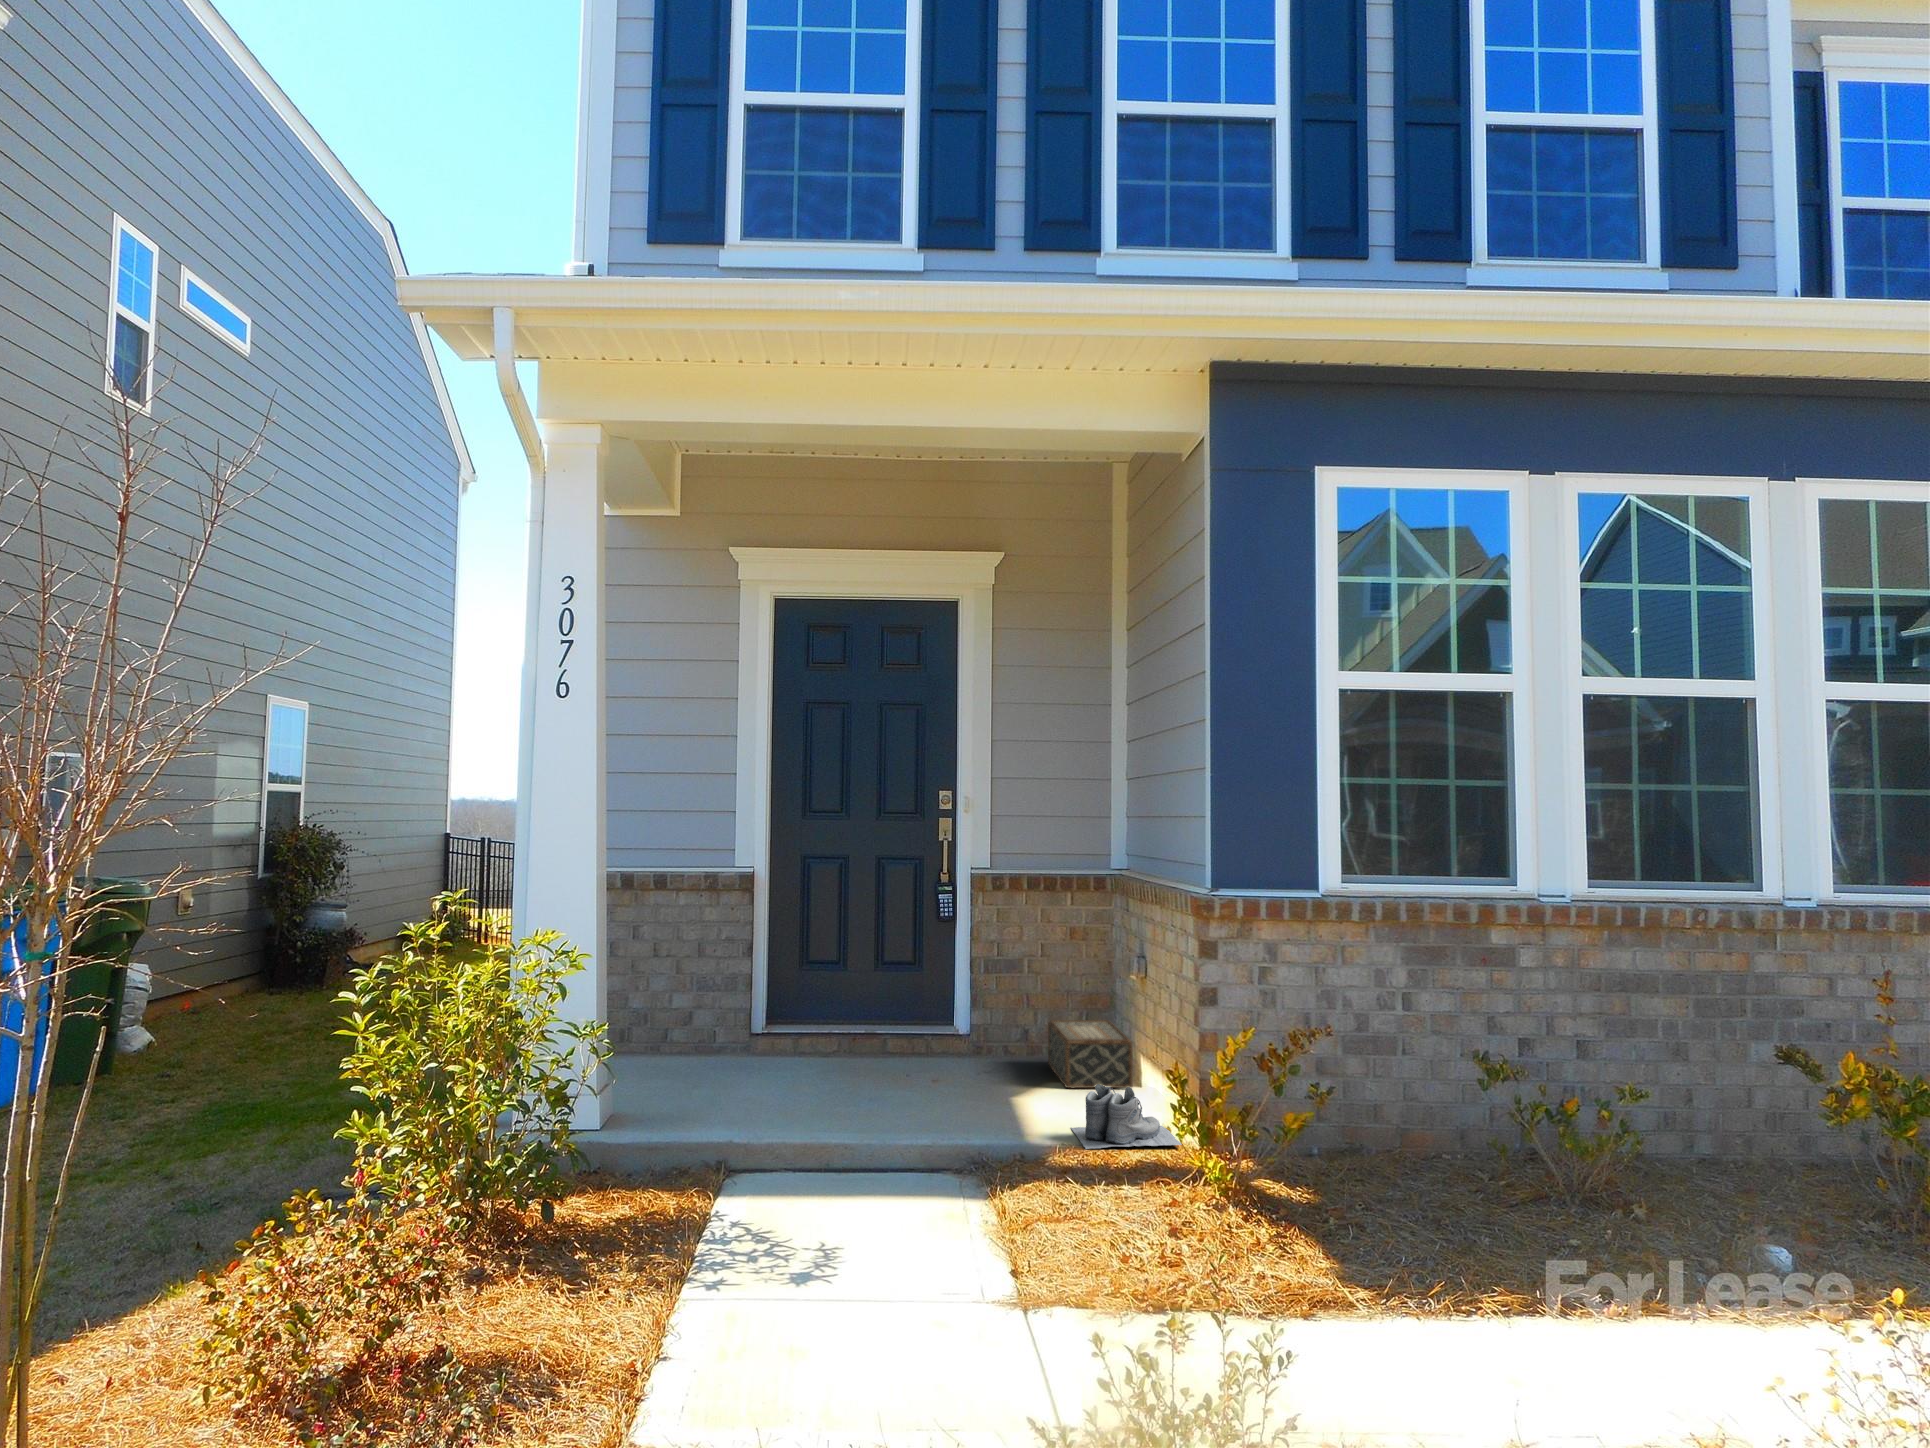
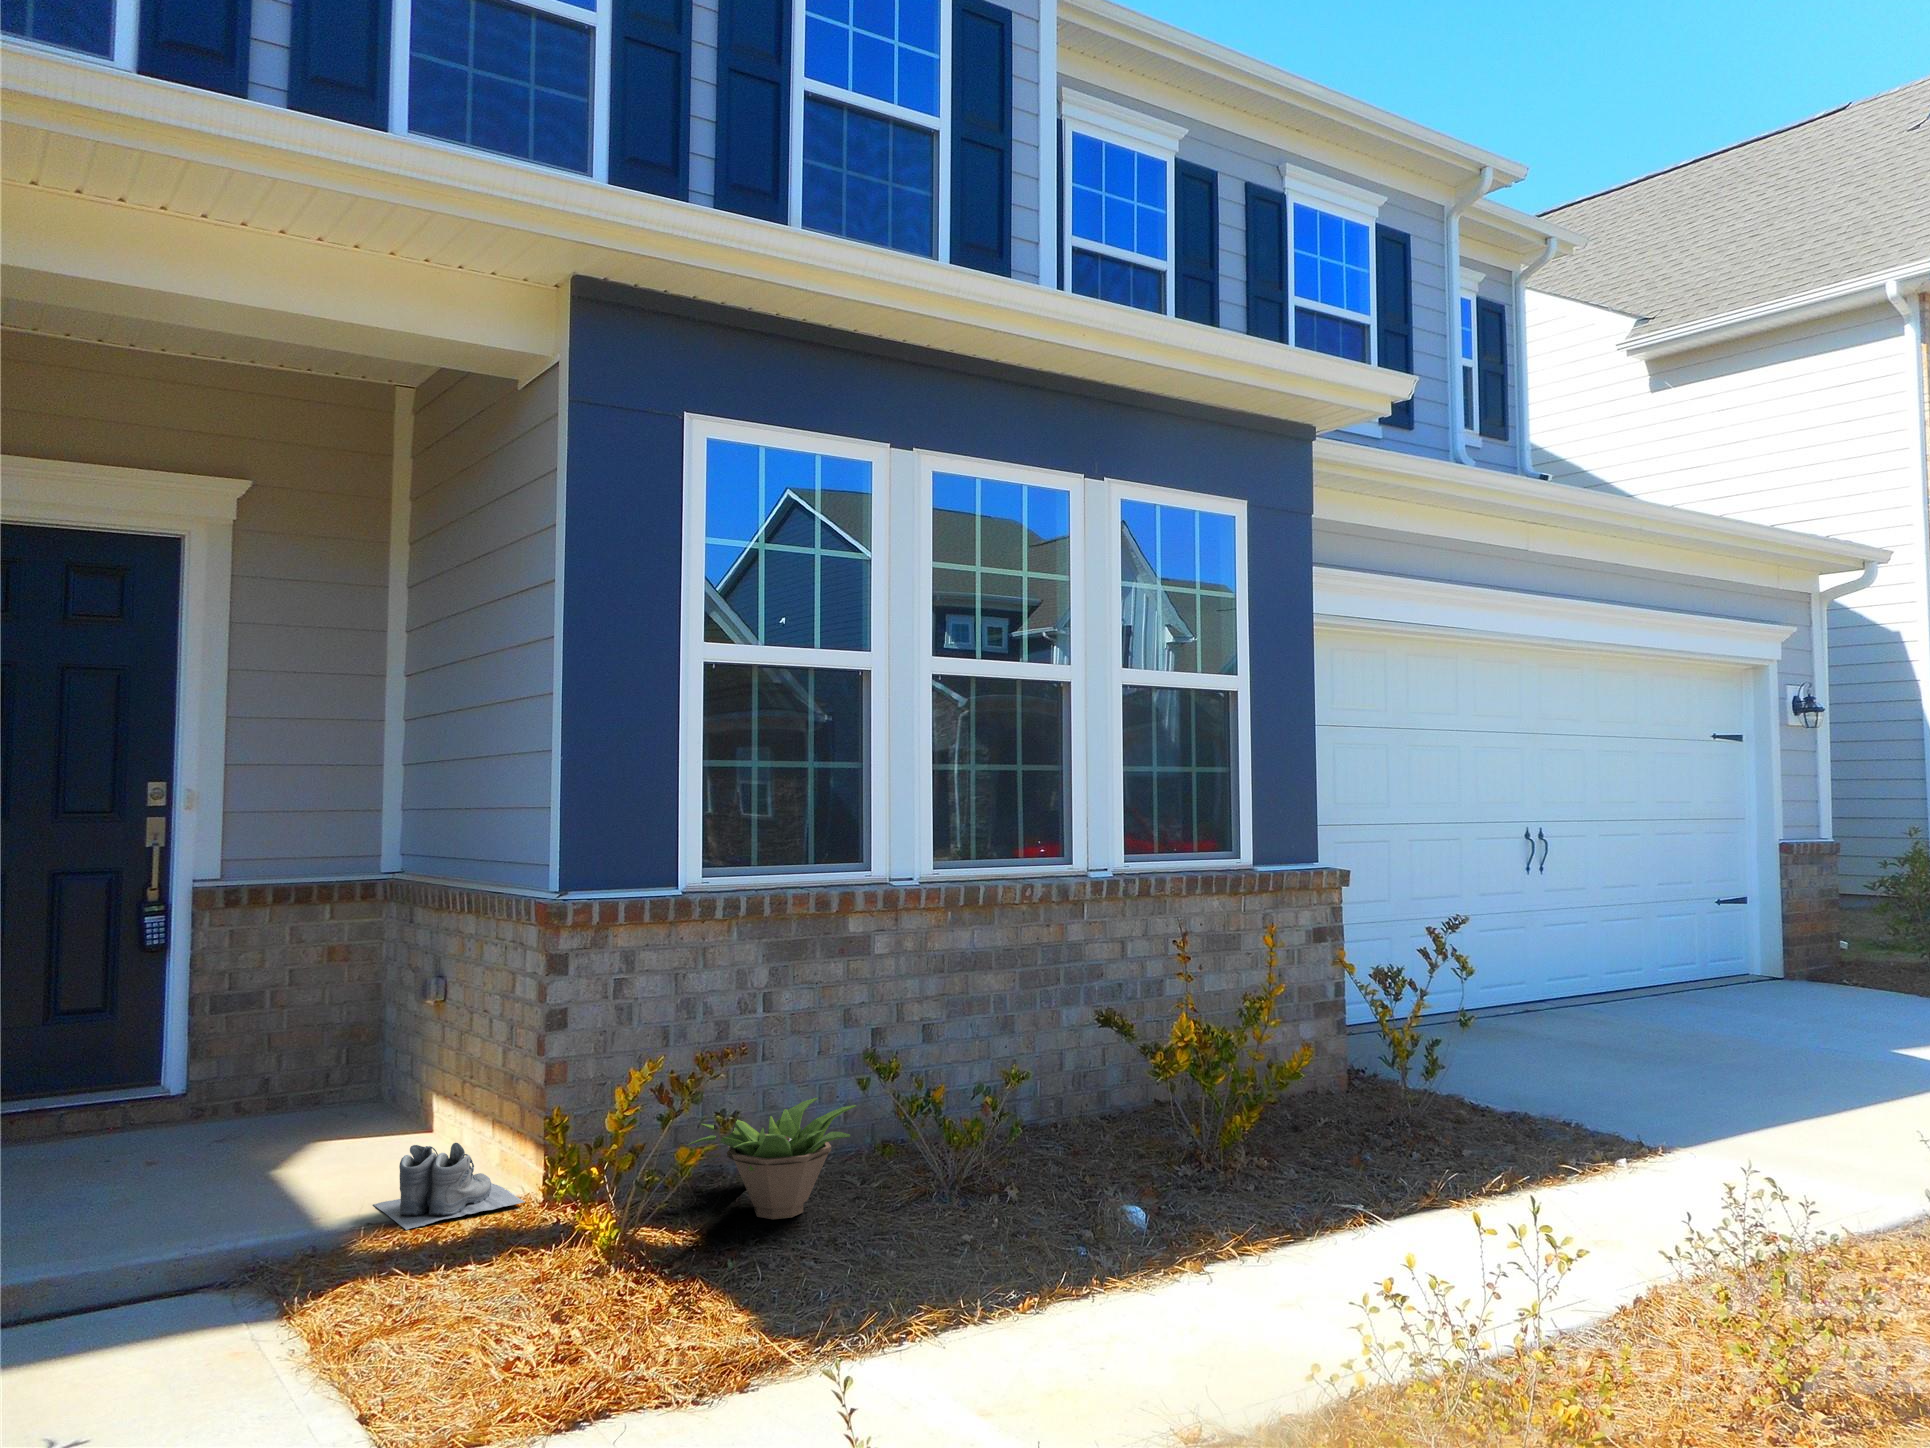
woven basket: present [1048,1020,1133,1088] -> none [303,1057,429,1151]
decorative plant: none [1314,1095,1484,1200] -> present [687,1098,856,1219]

